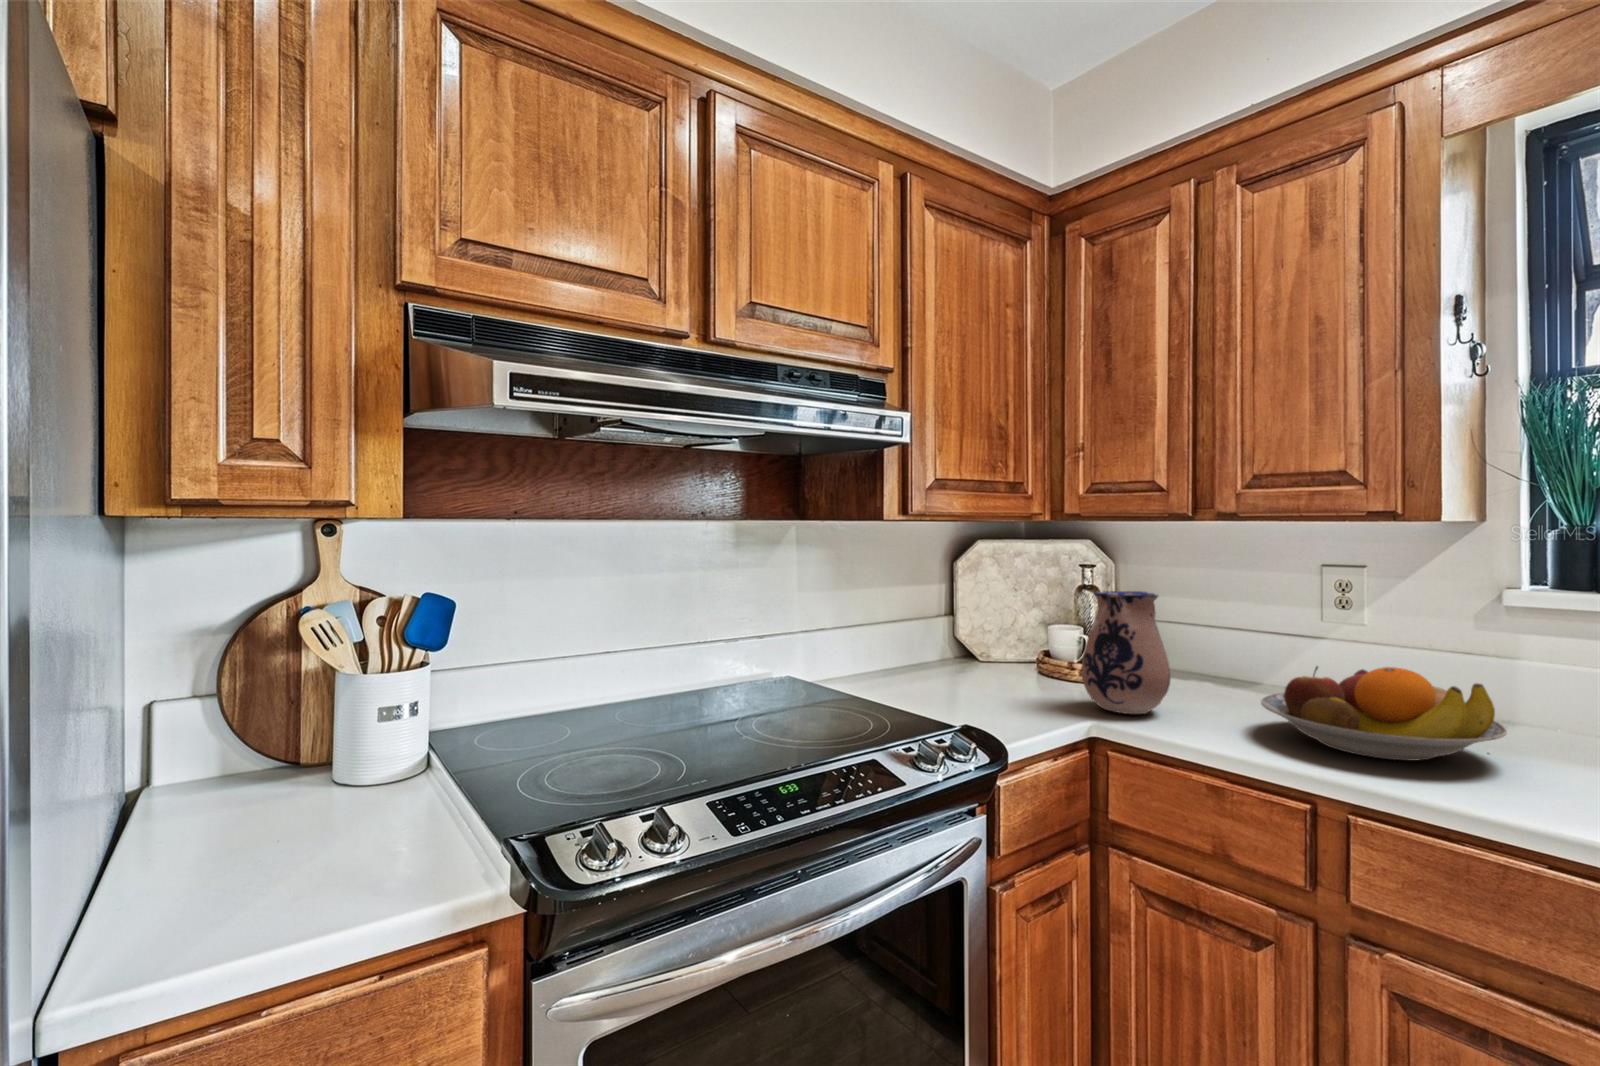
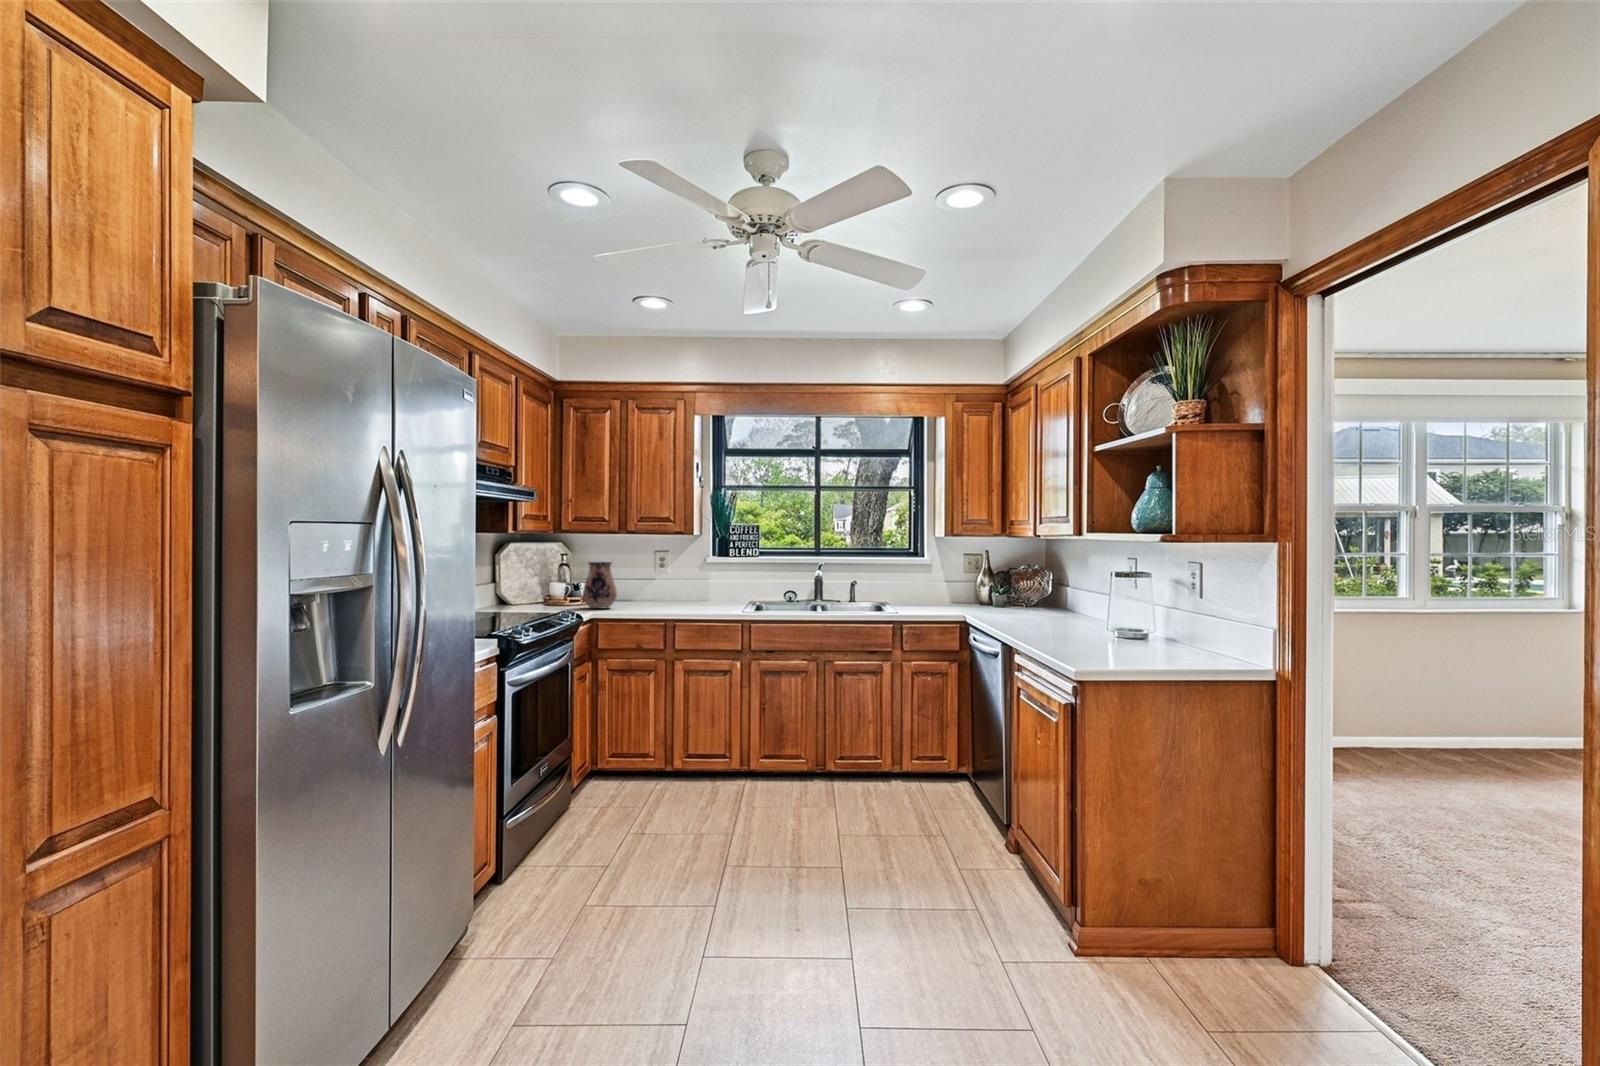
fruit bowl: present [1261,667,1507,761] -> none [647,581,711,609]

